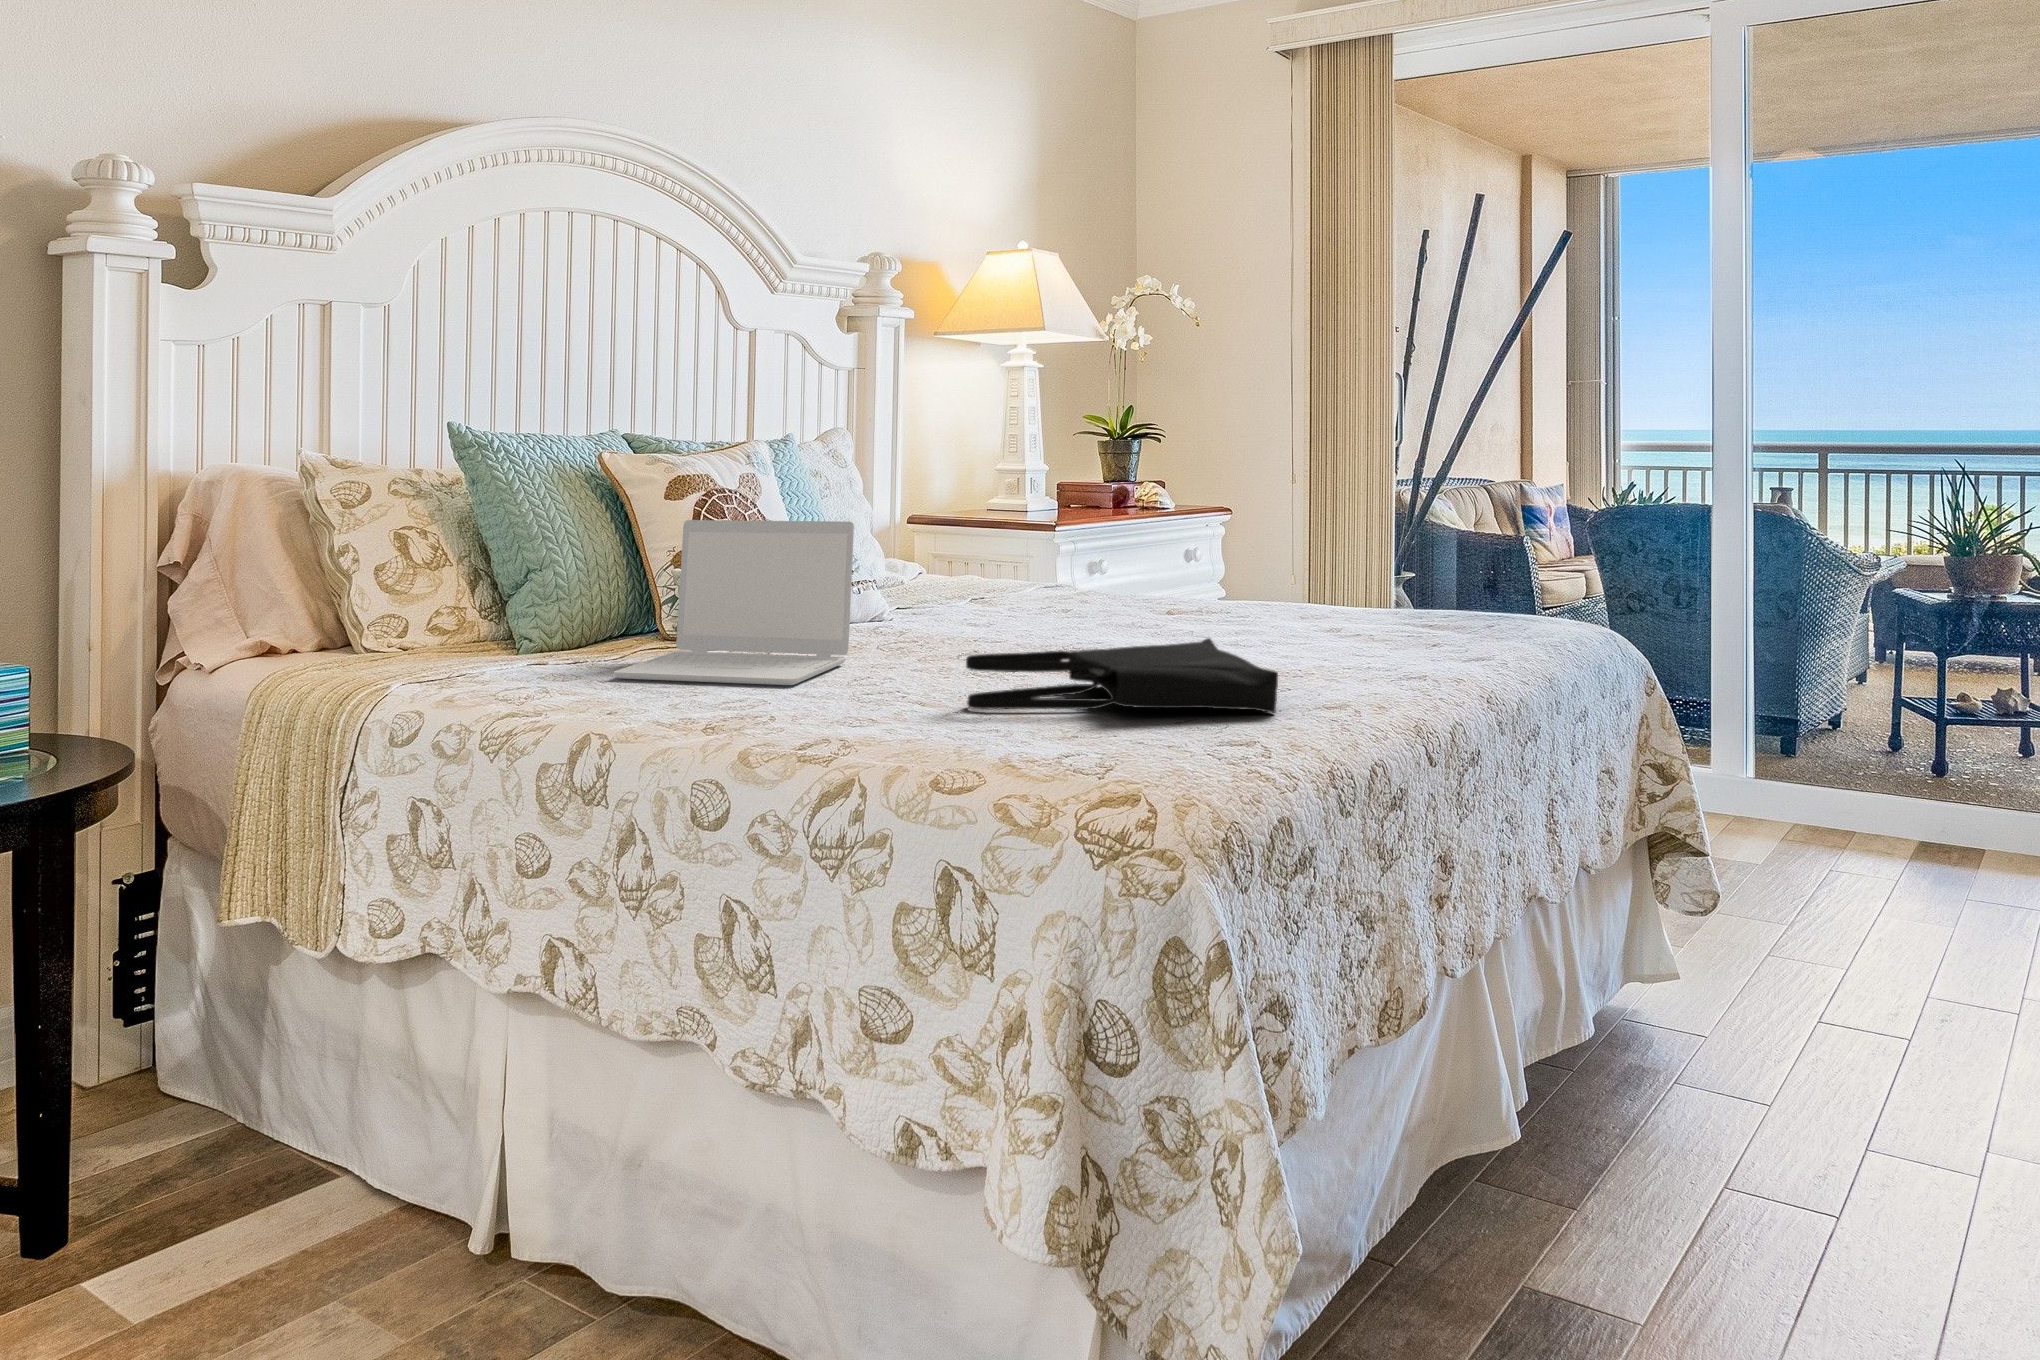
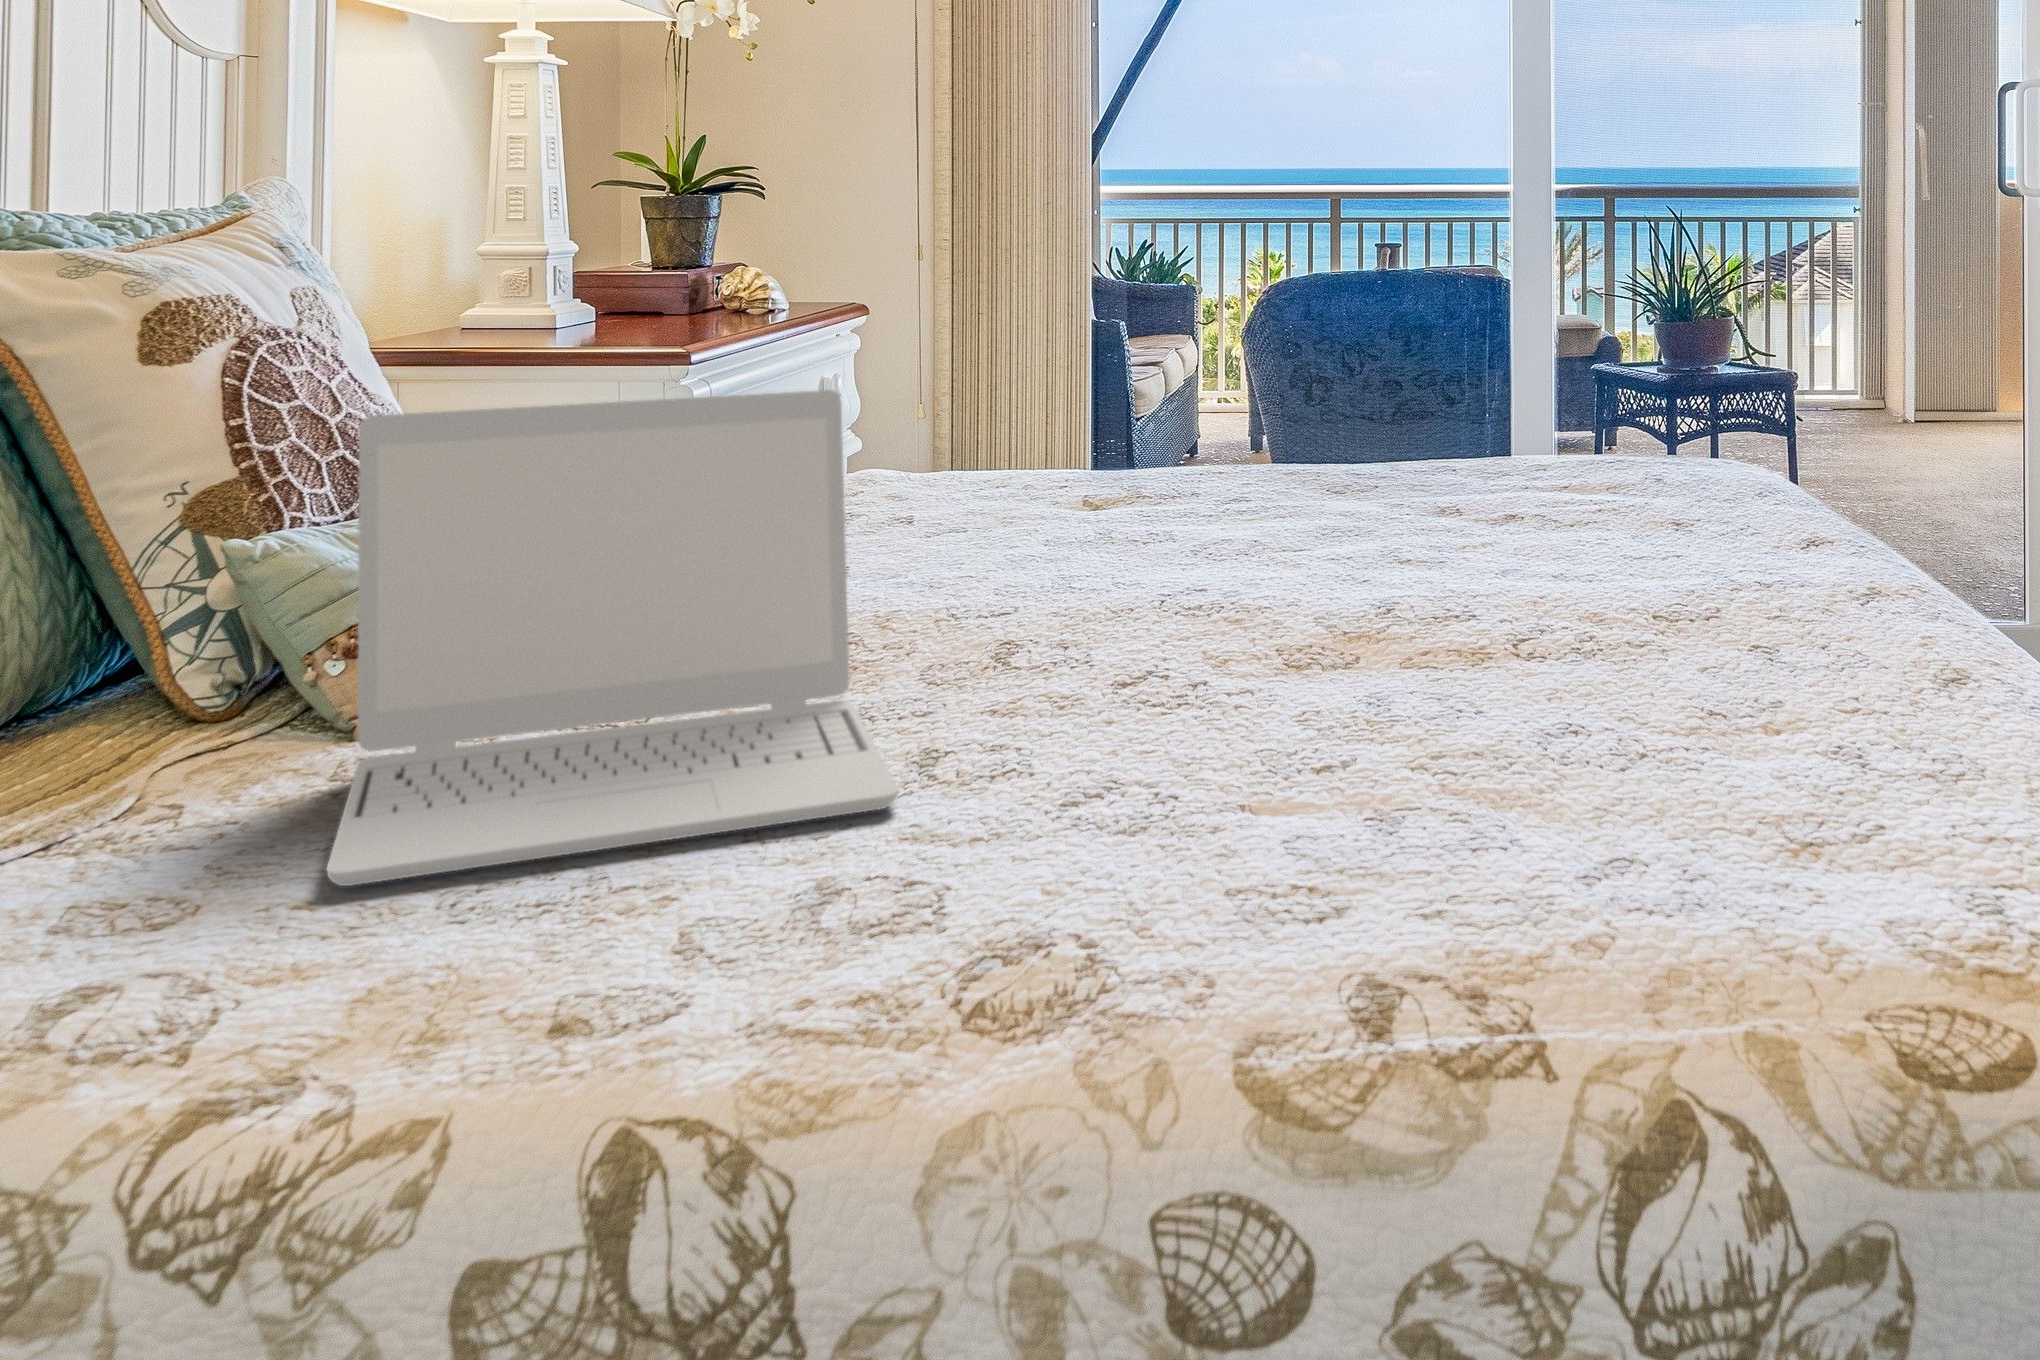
tote bag: present [966,638,1278,713] -> none [1410,556,1916,795]

